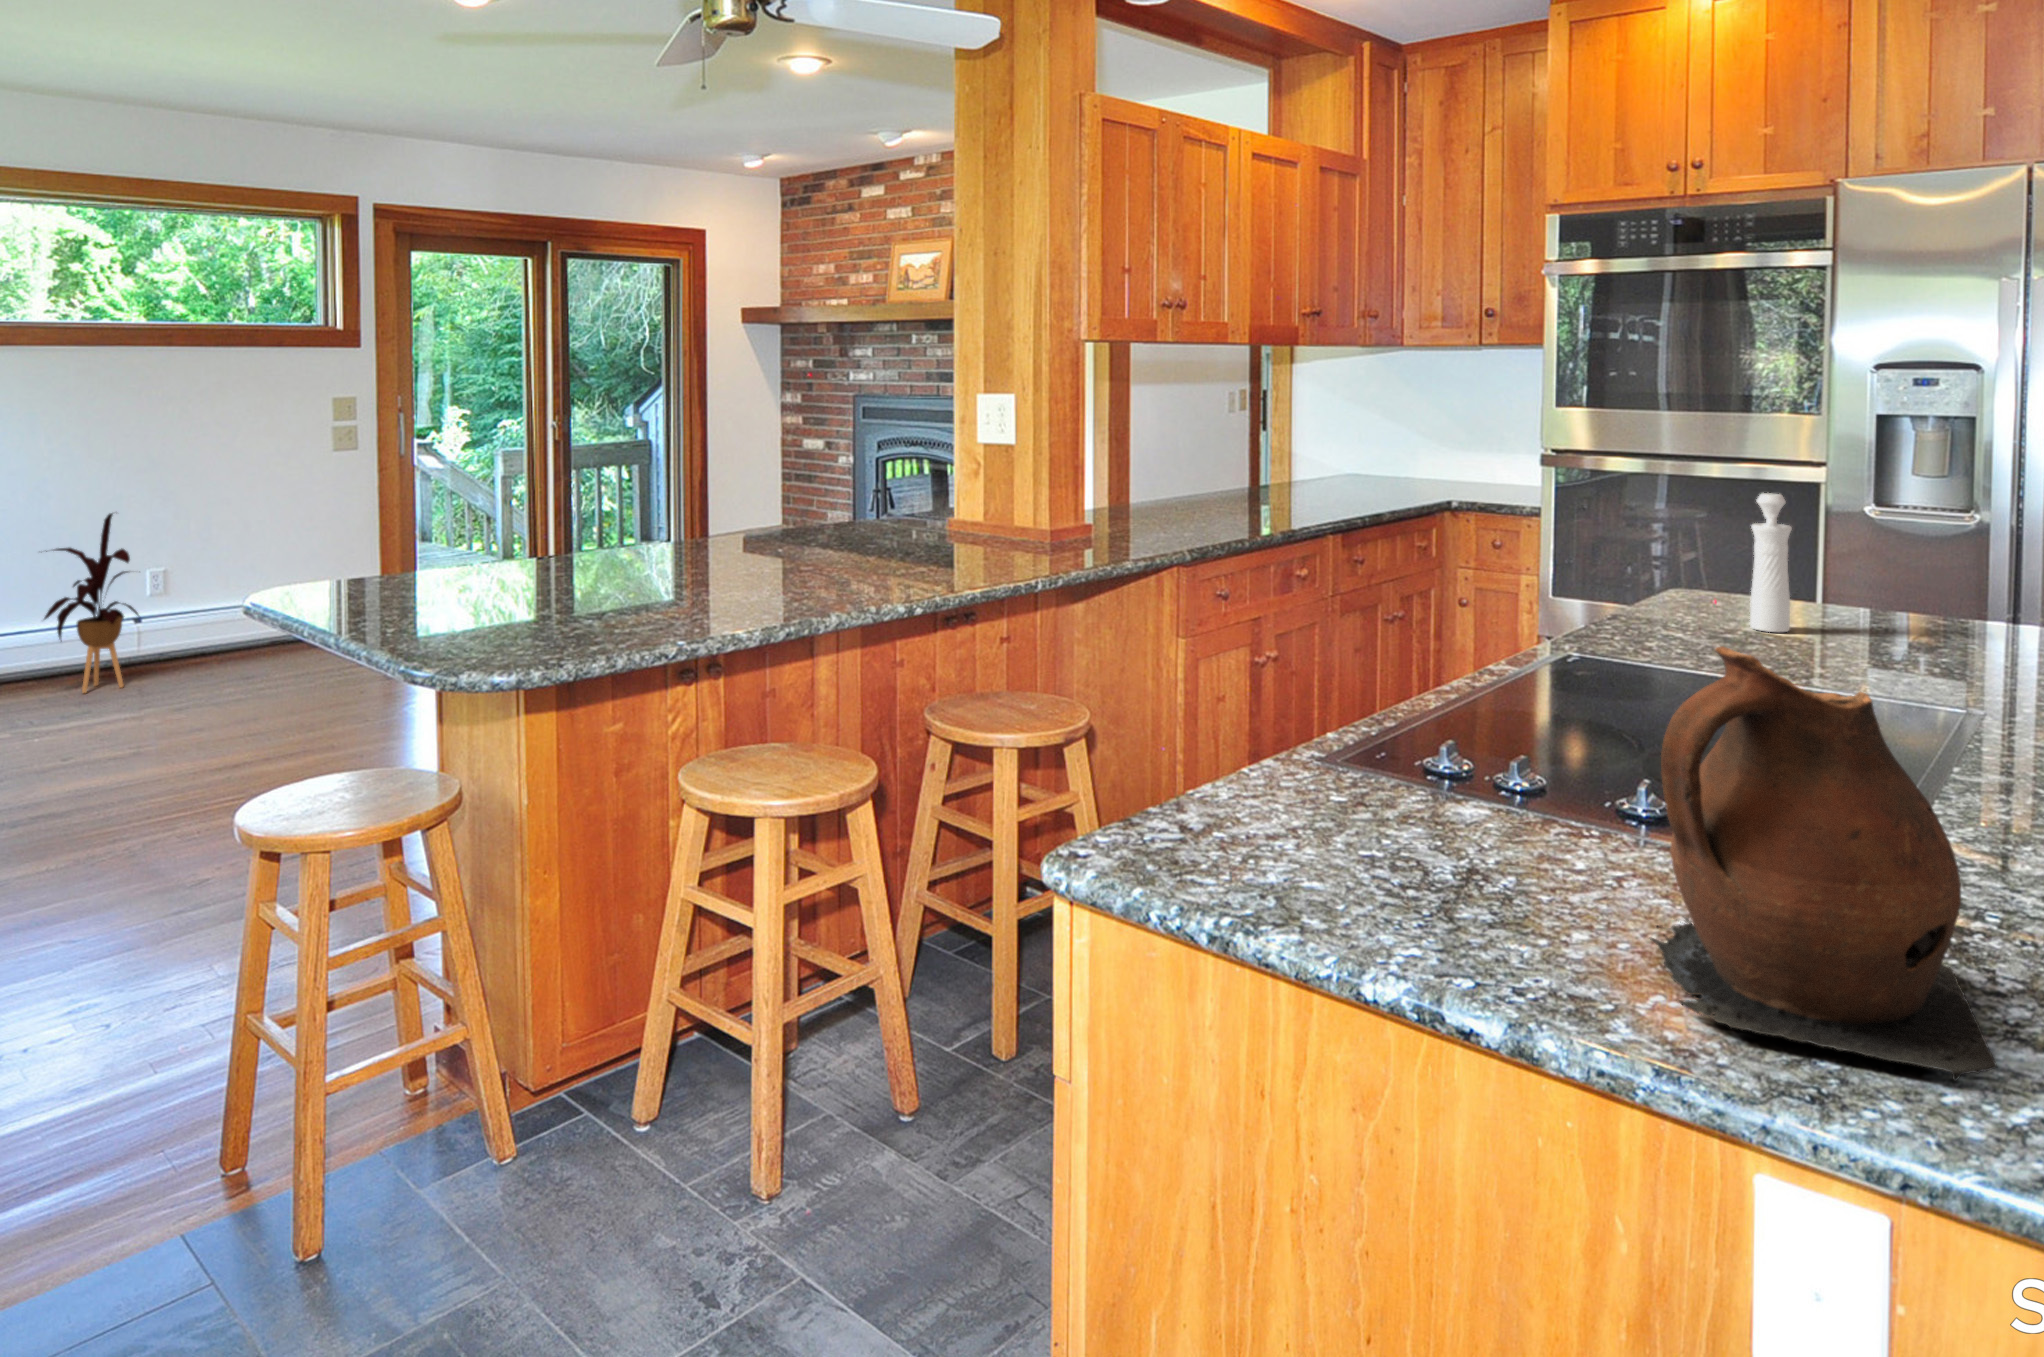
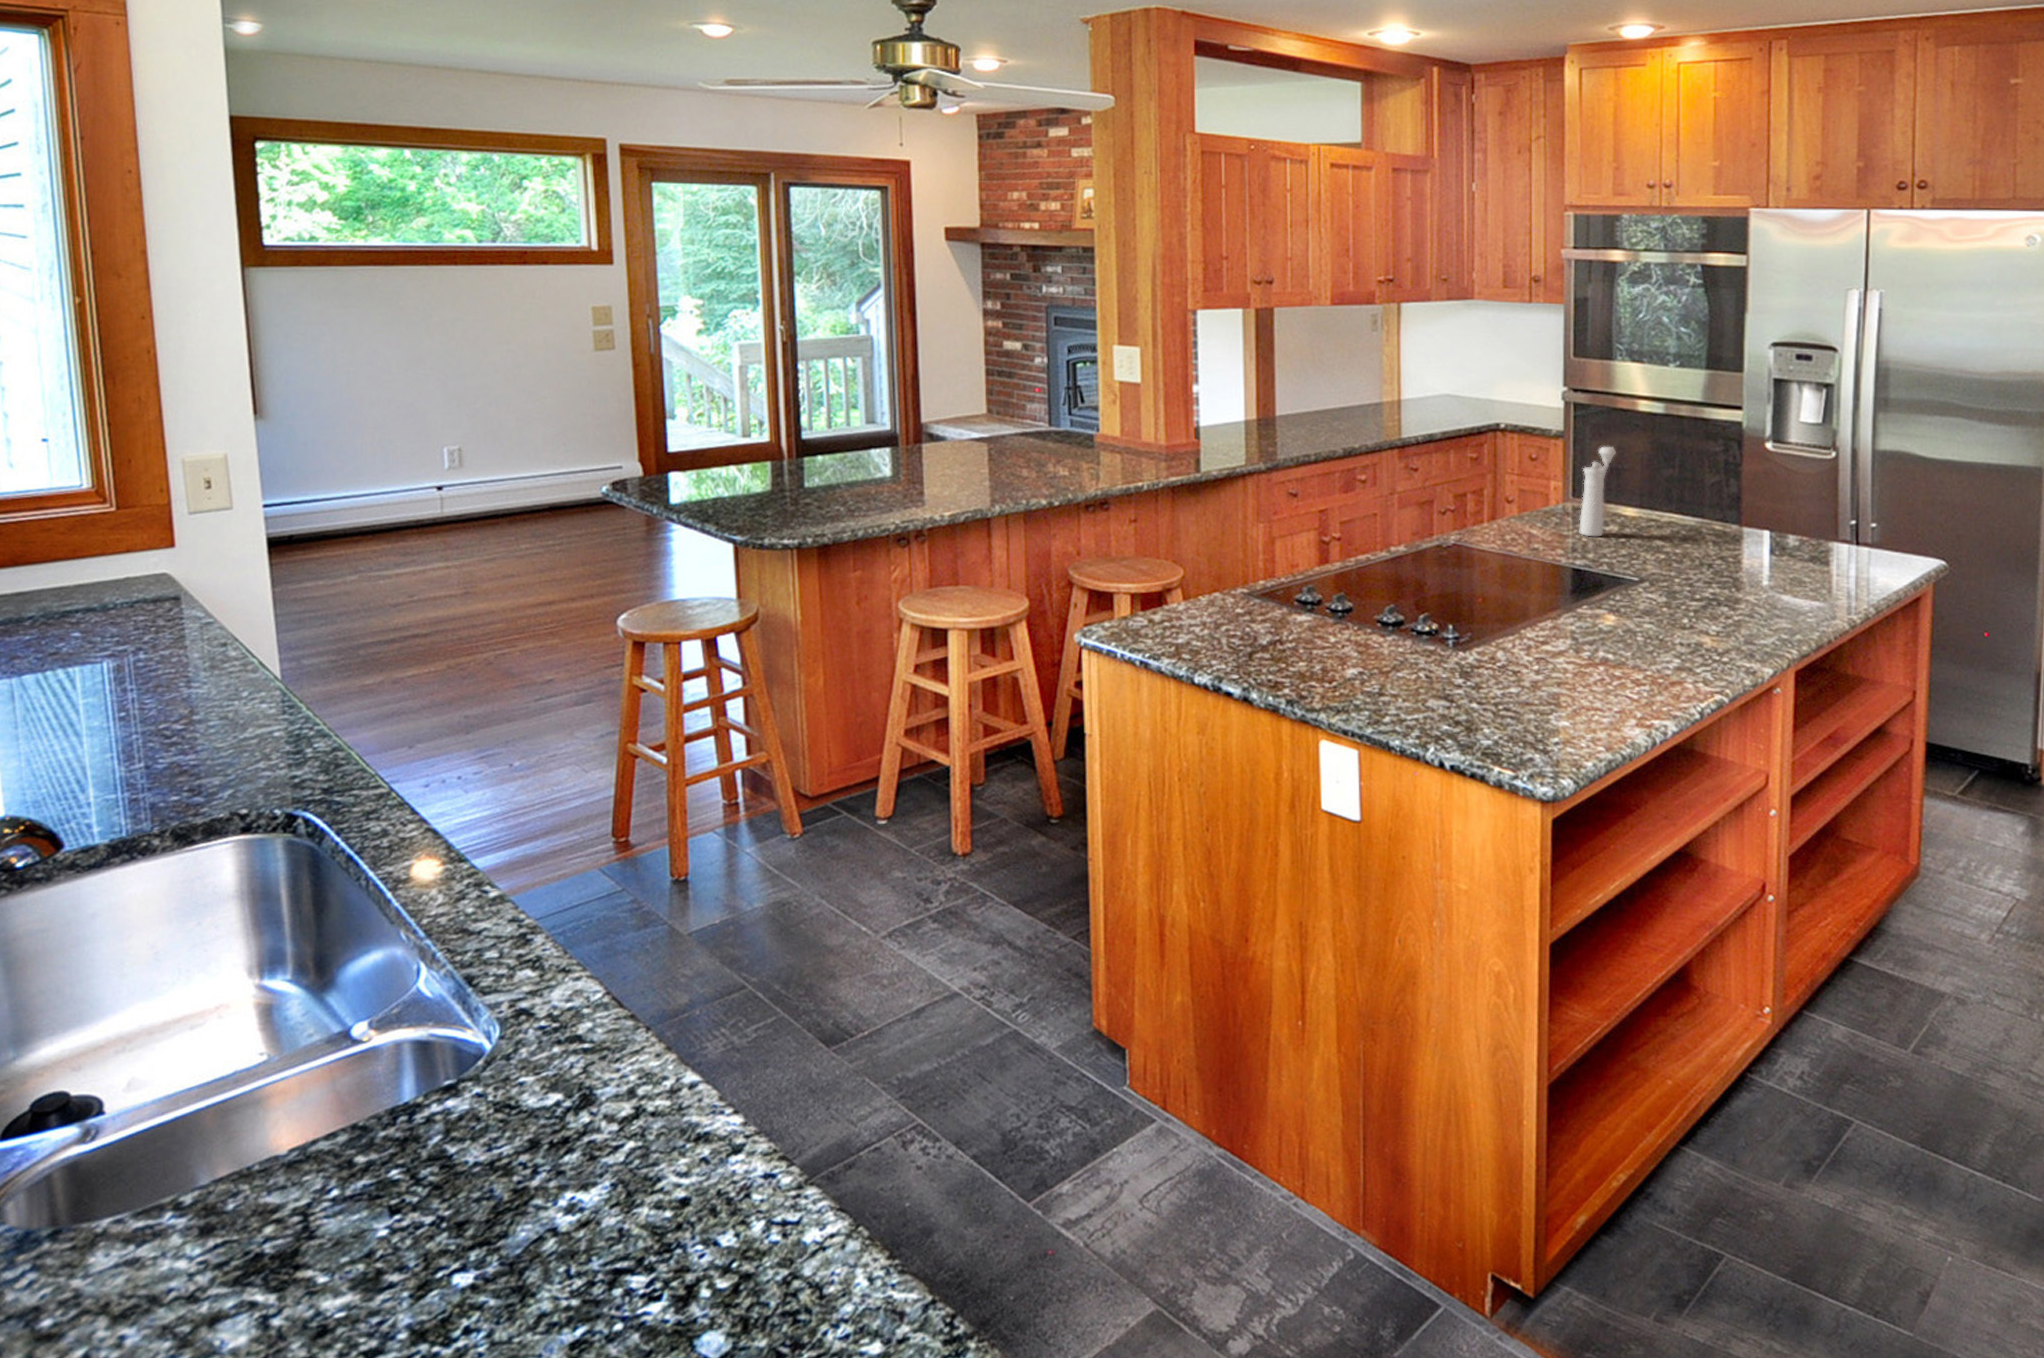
house plant: present [44,513,139,693] -> none [383,405,466,548]
ceramic pitcher: present [1650,646,1997,1081] -> none [1308,542,1437,705]

